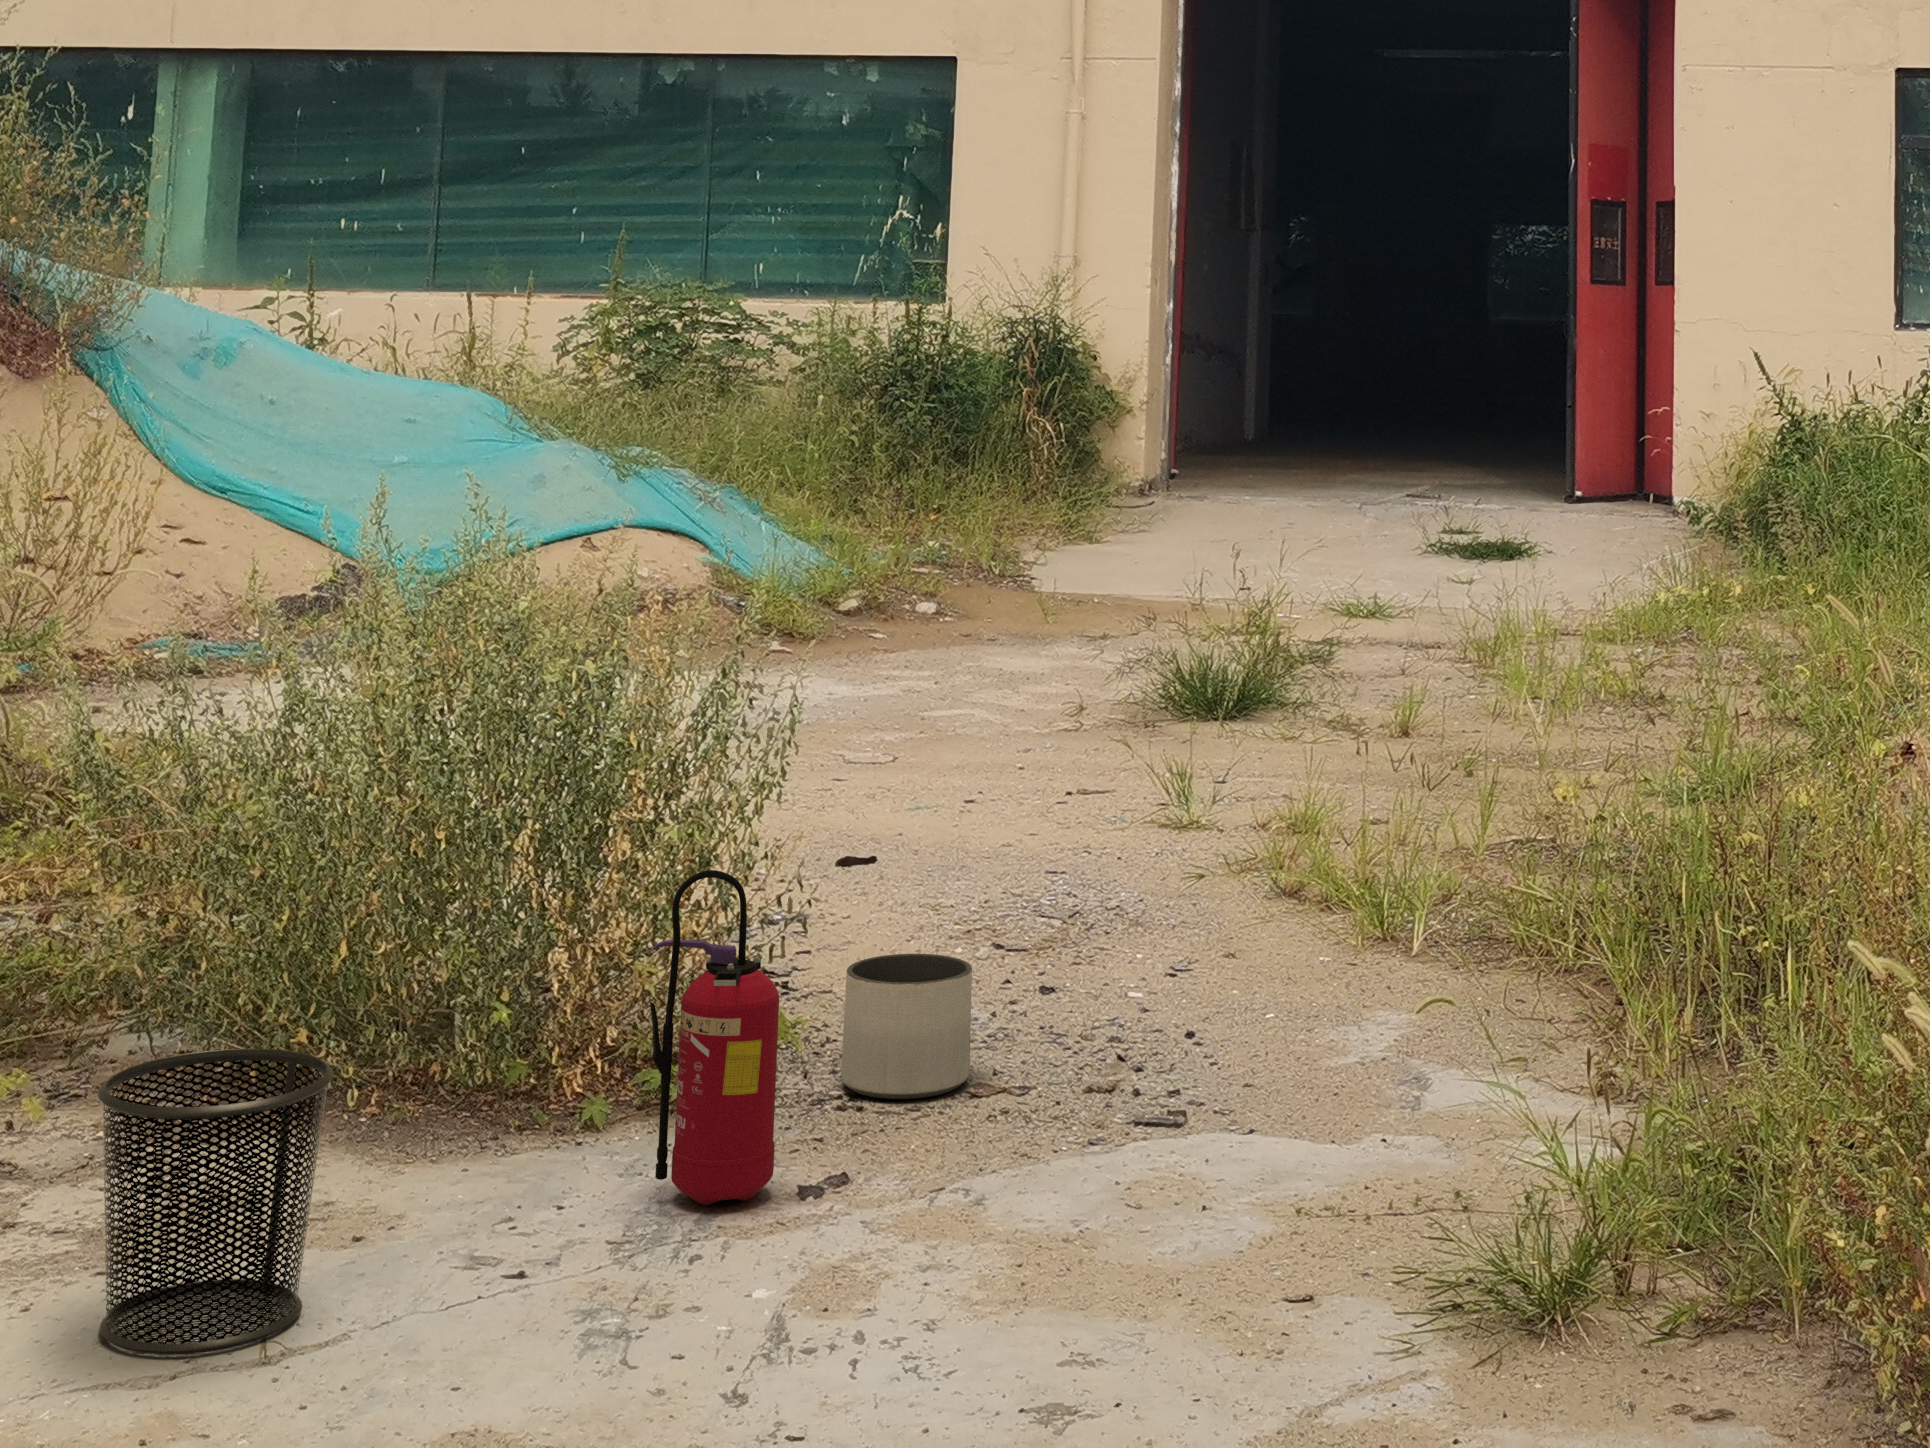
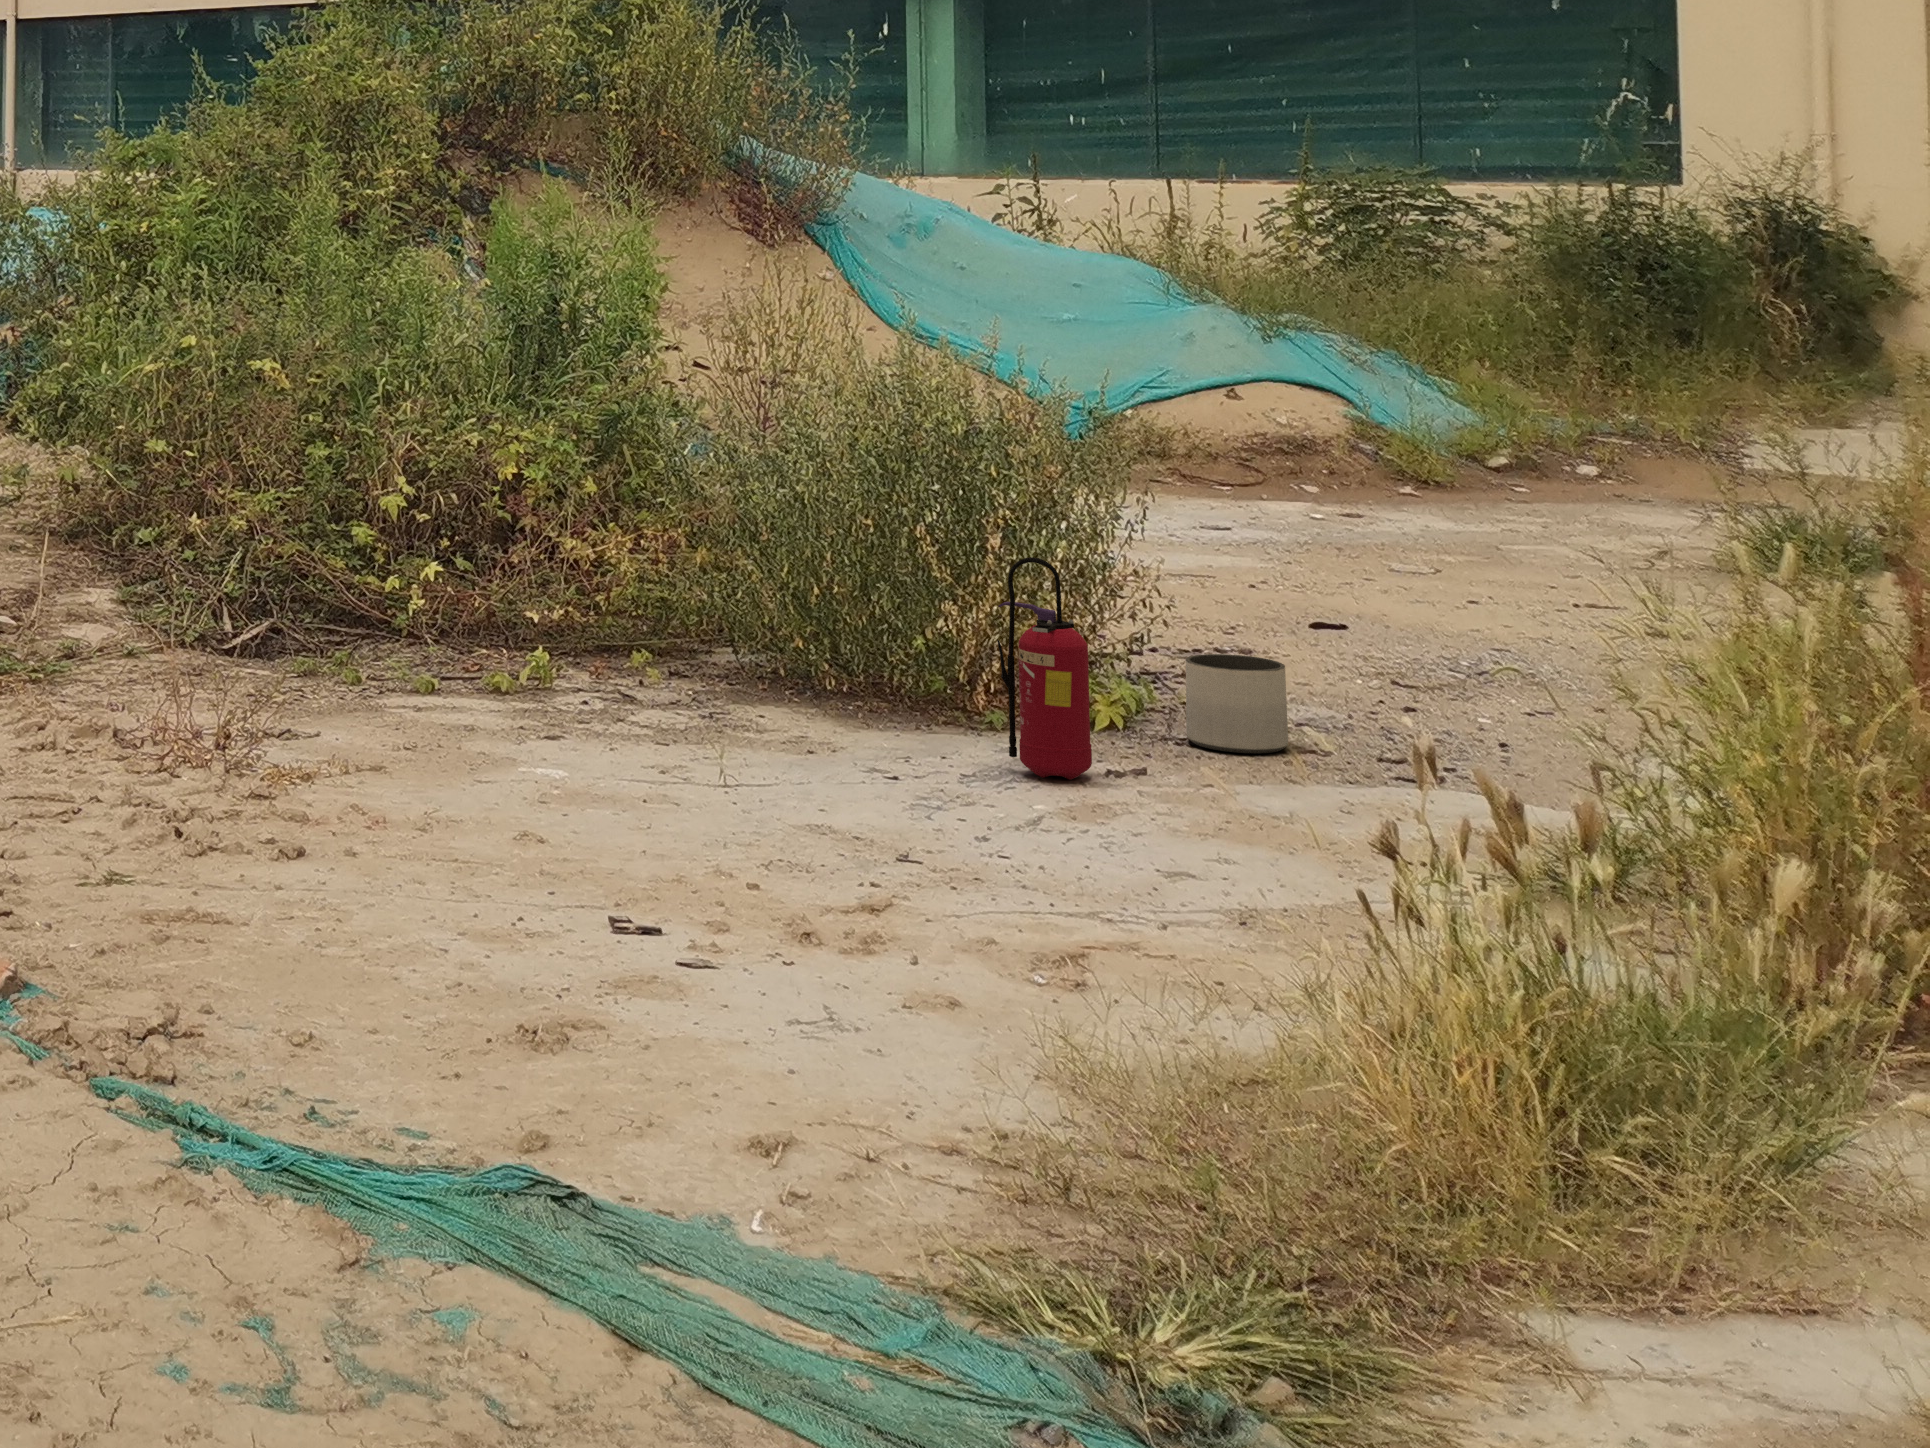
waste bin: present [98,1049,334,1355] -> none [640,624,774,787]

